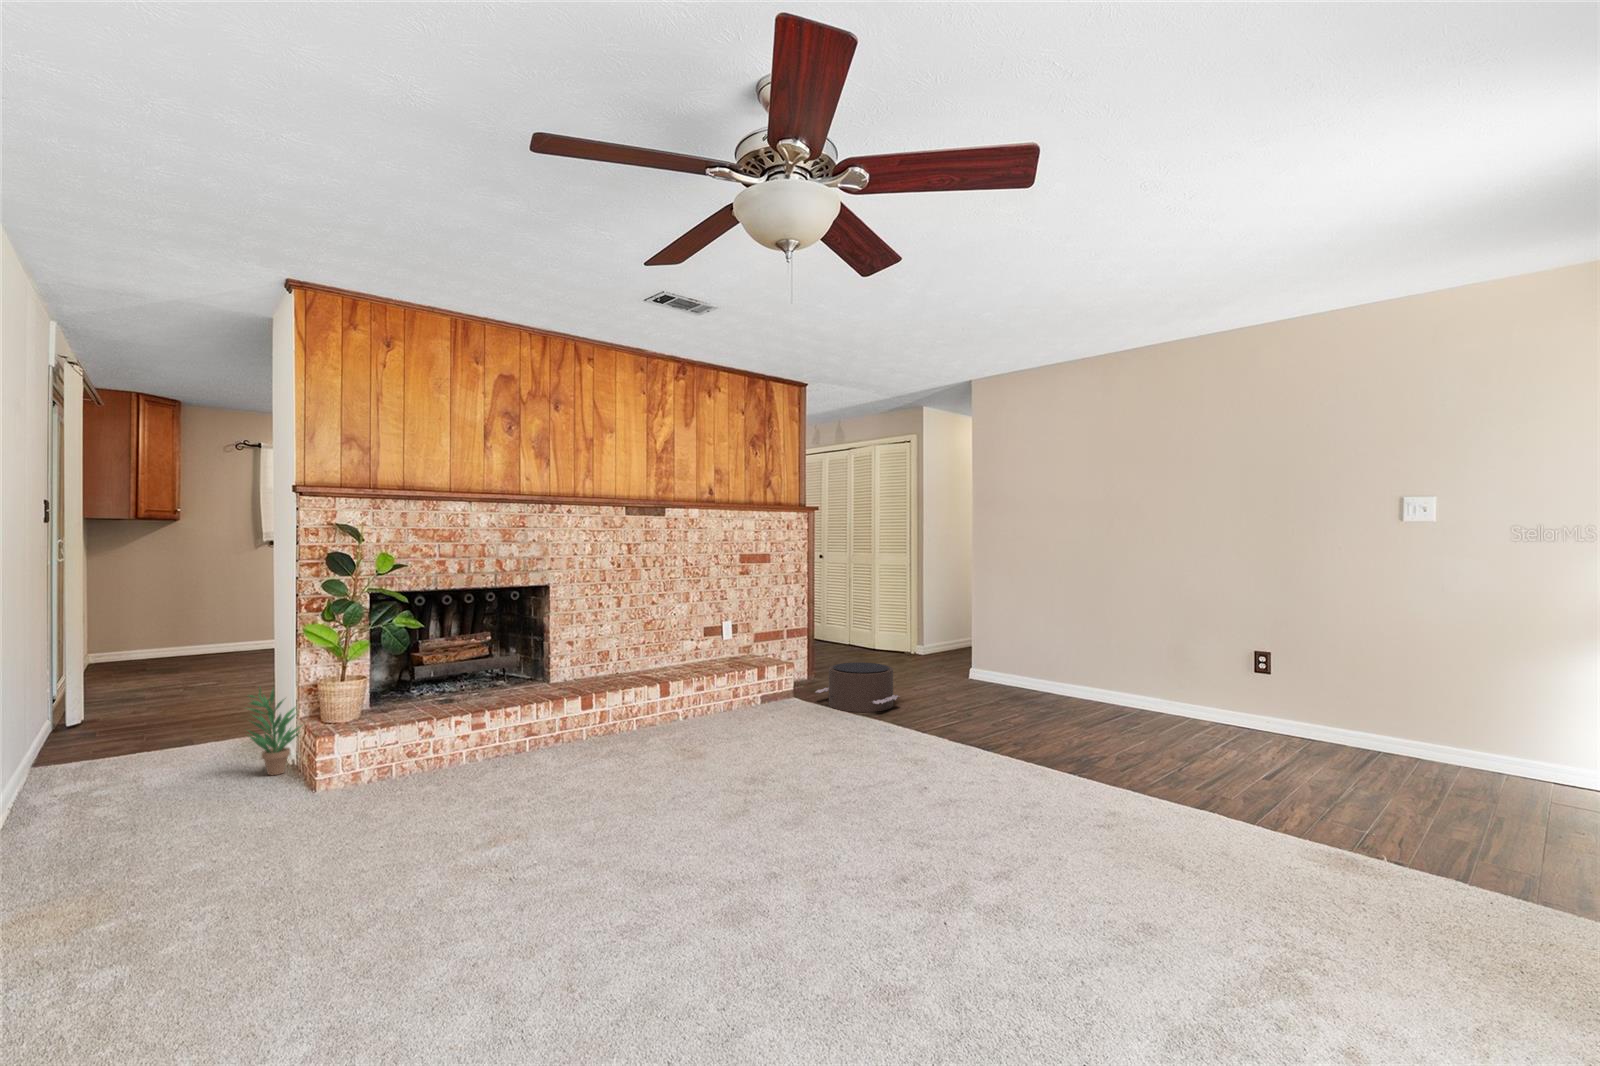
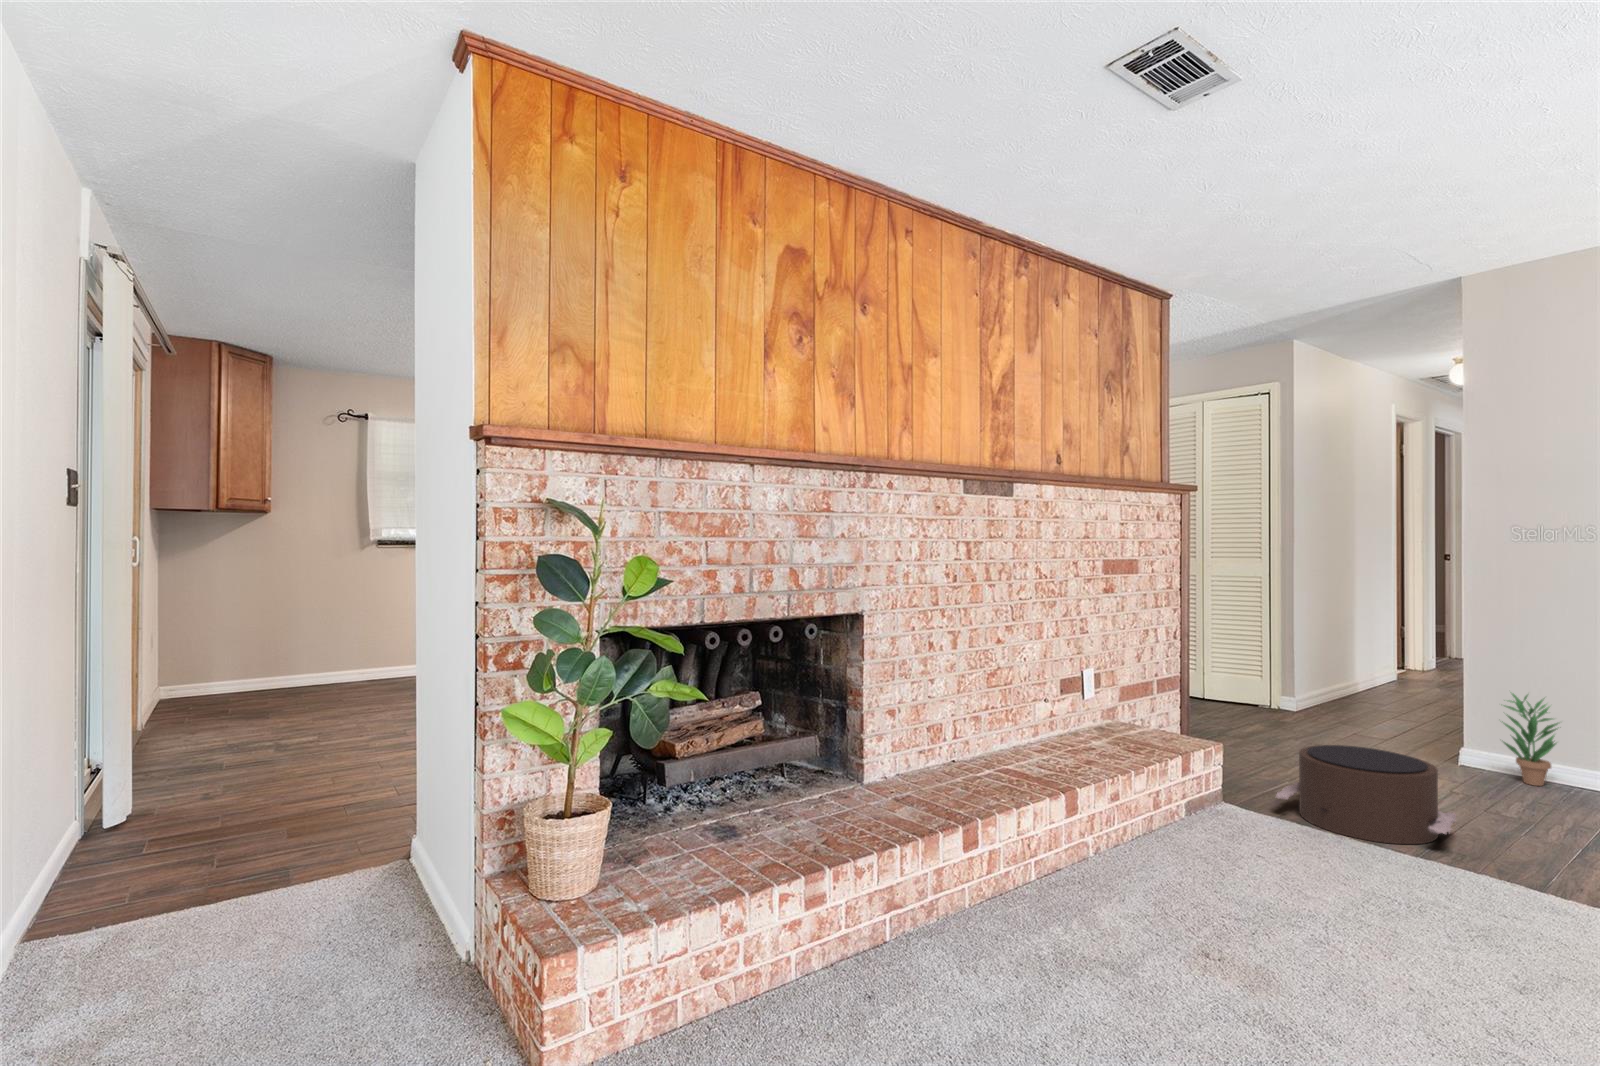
potted plant: present [248,686,301,775] -> present [1503,693,1558,786]

